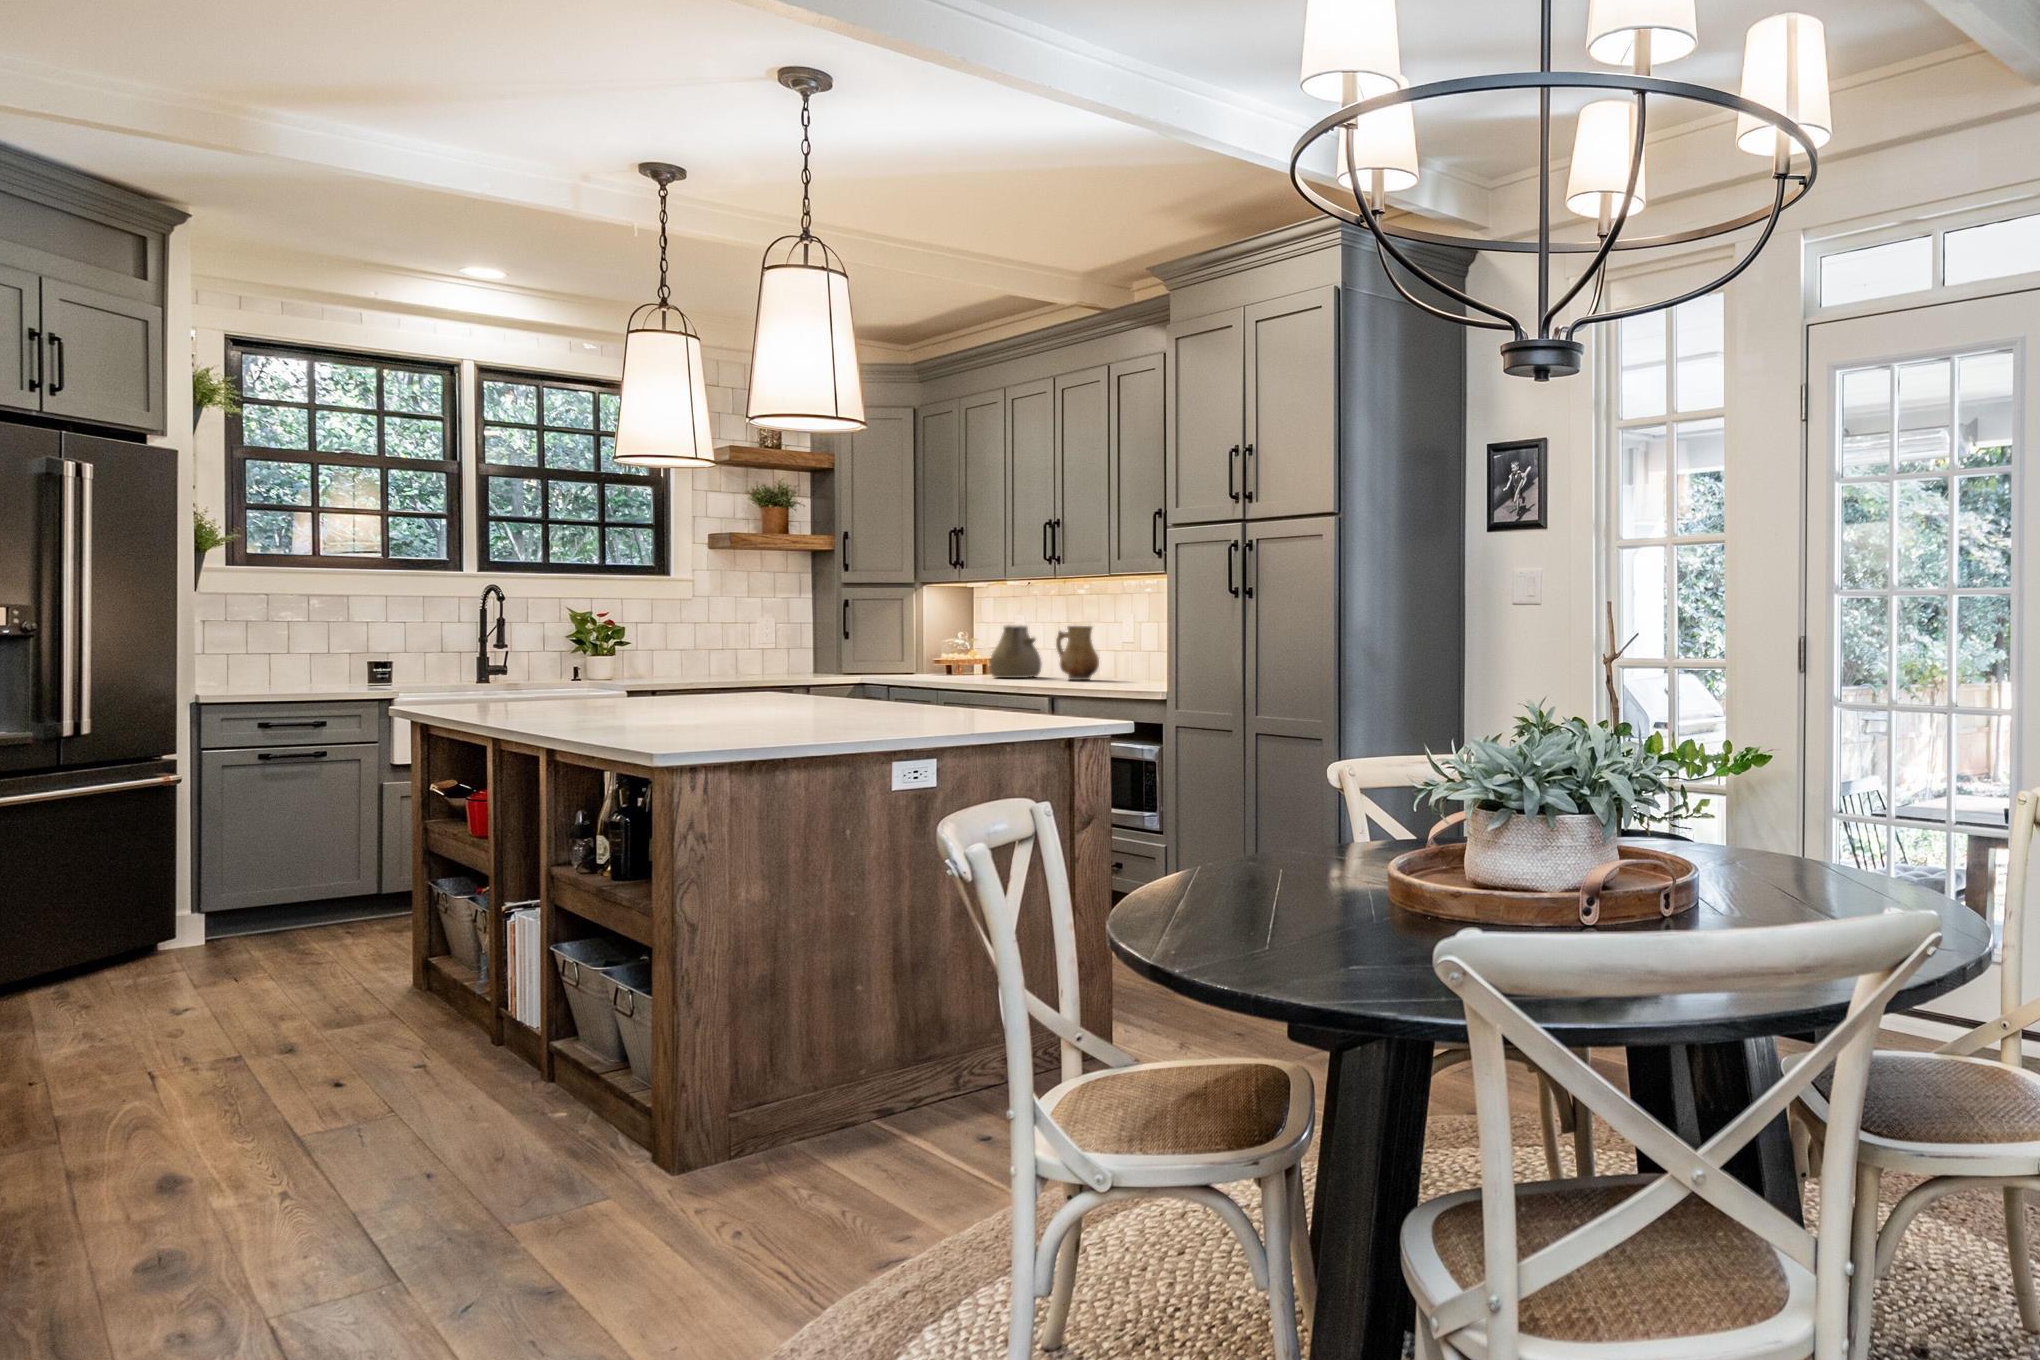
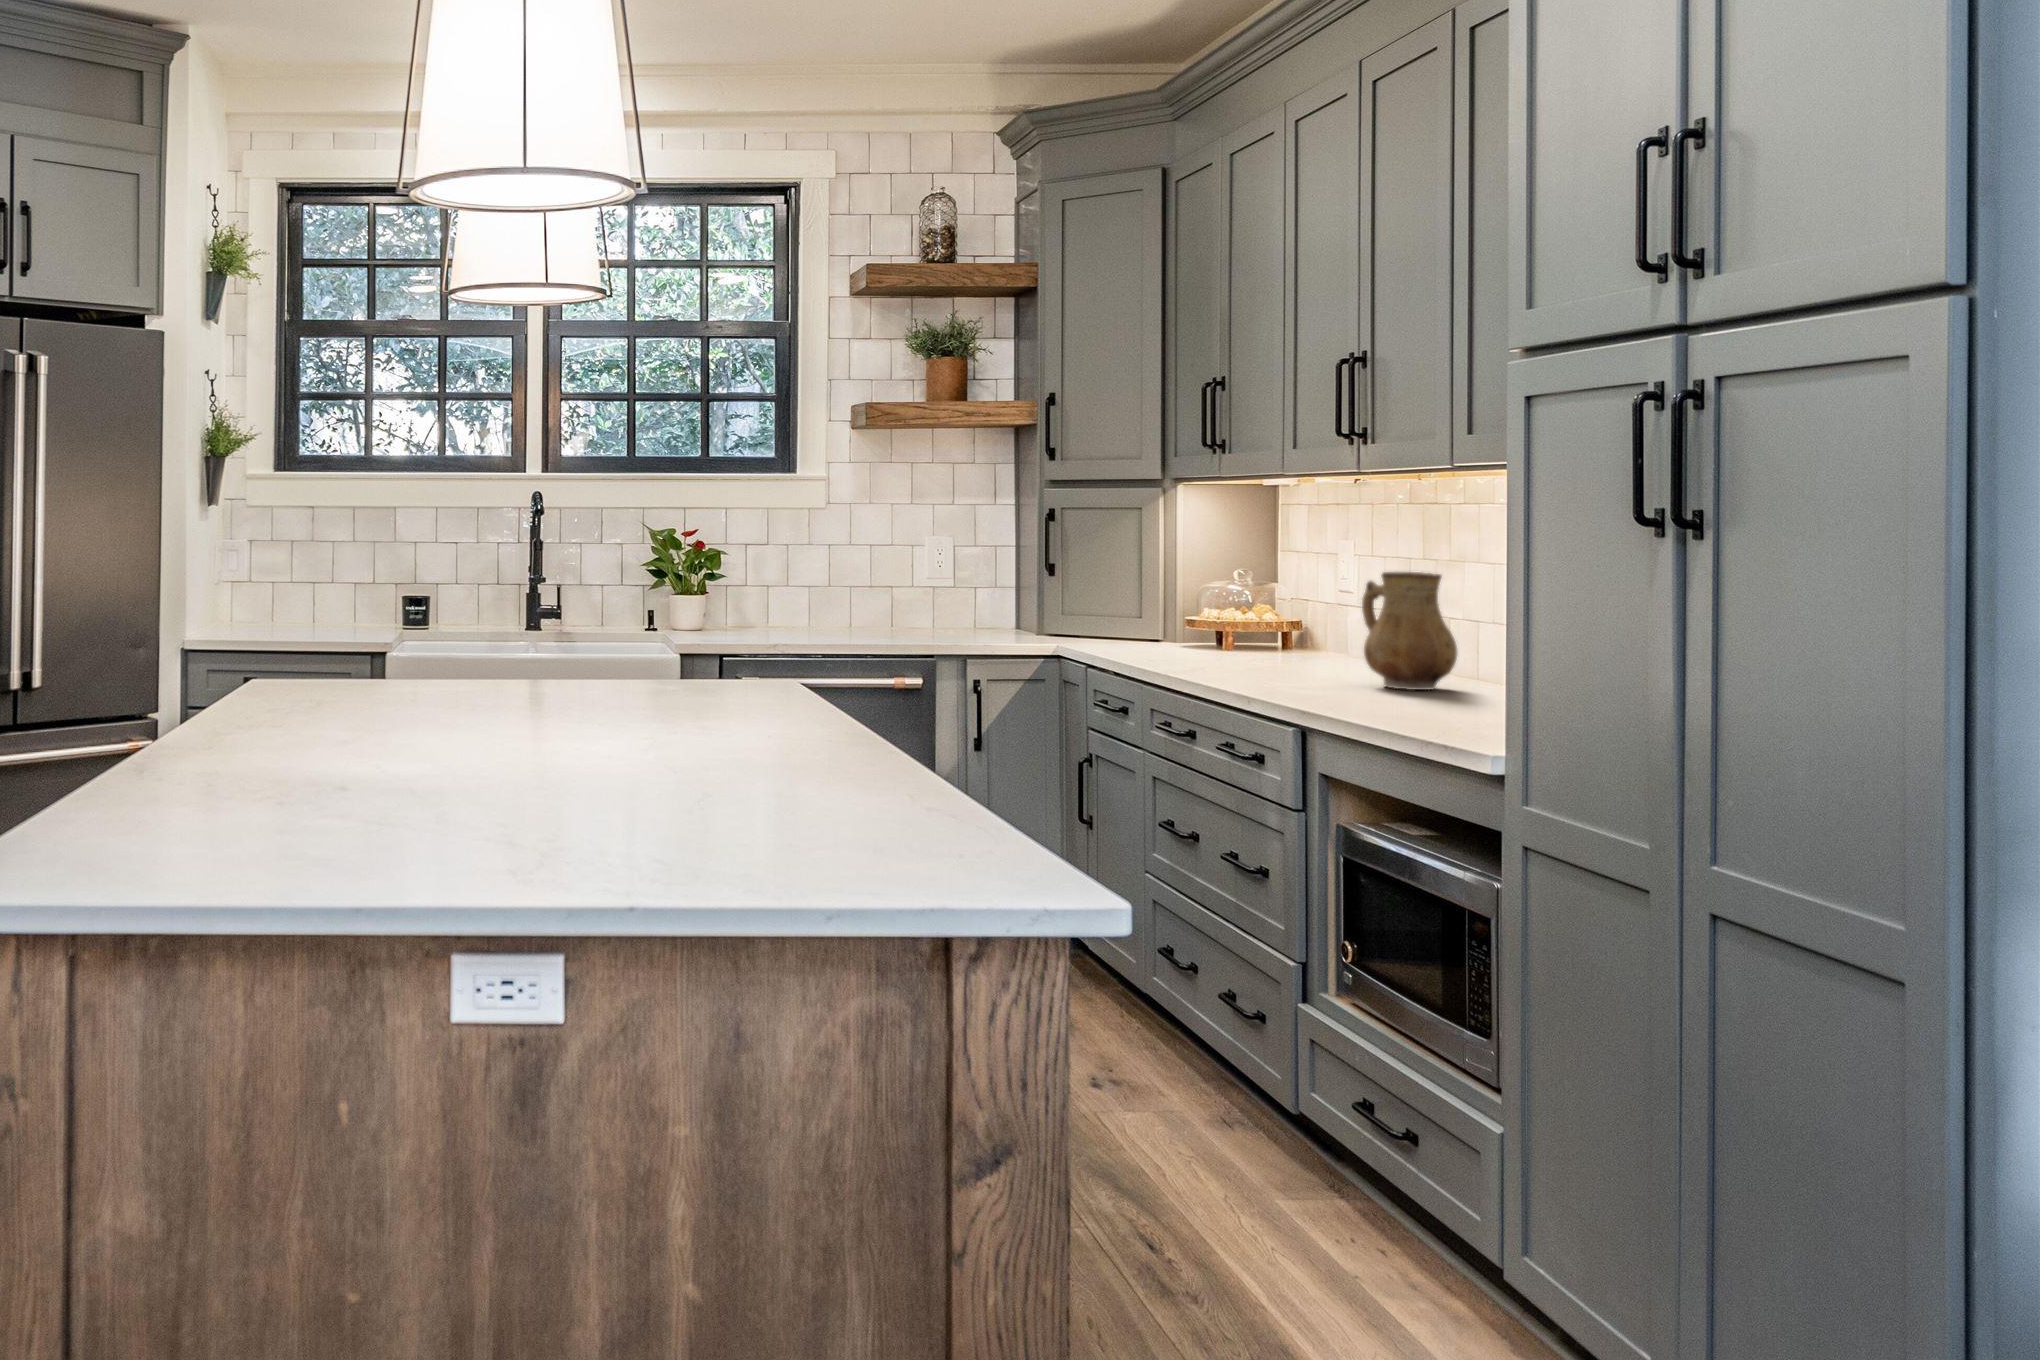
teapot: present [990,625,1042,678] -> none [1254,563,1362,668]

